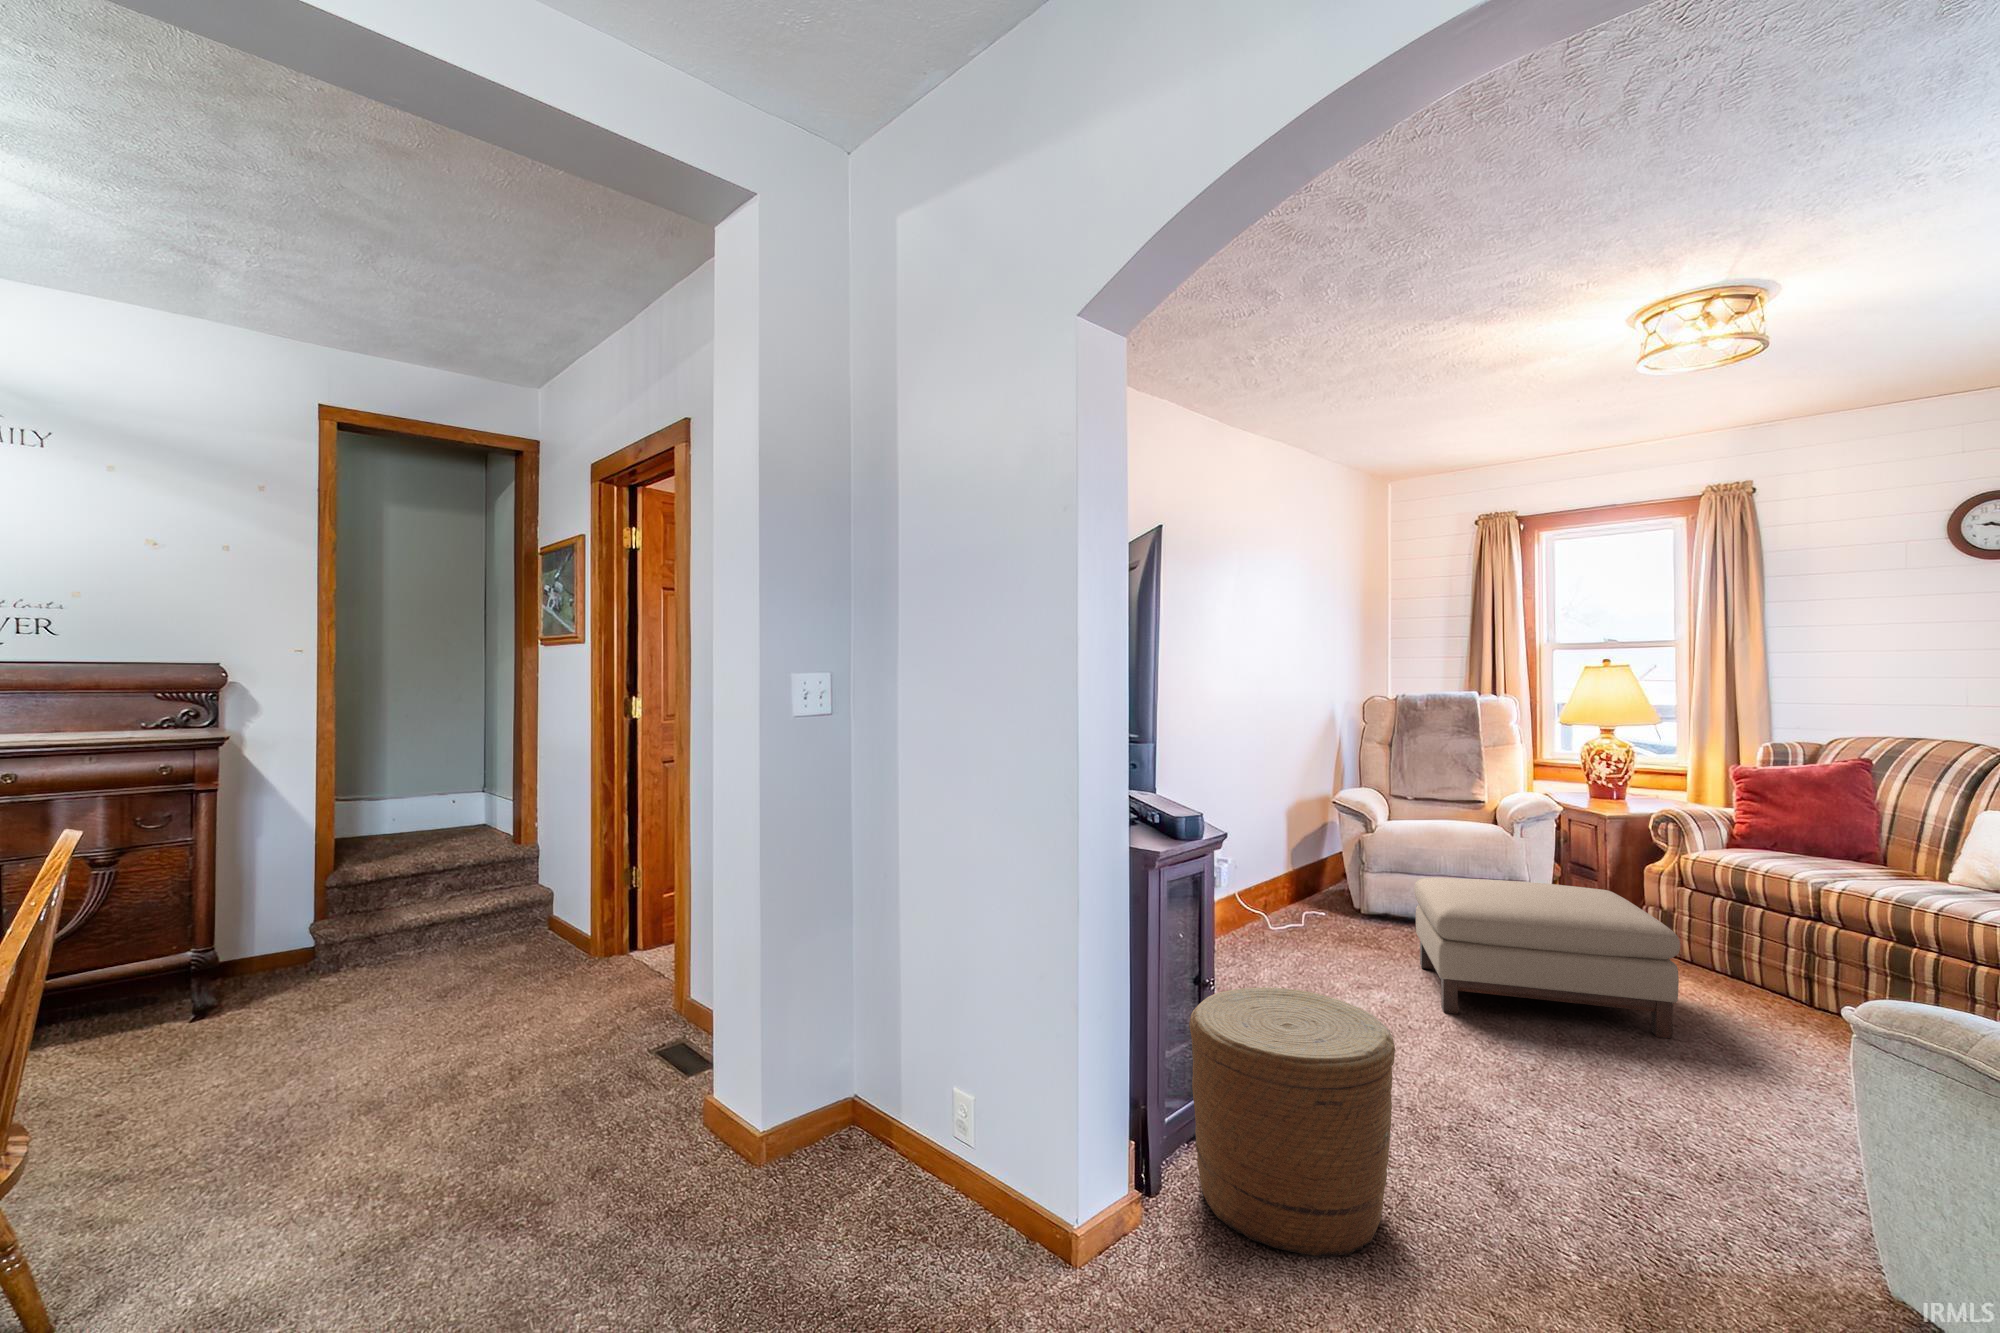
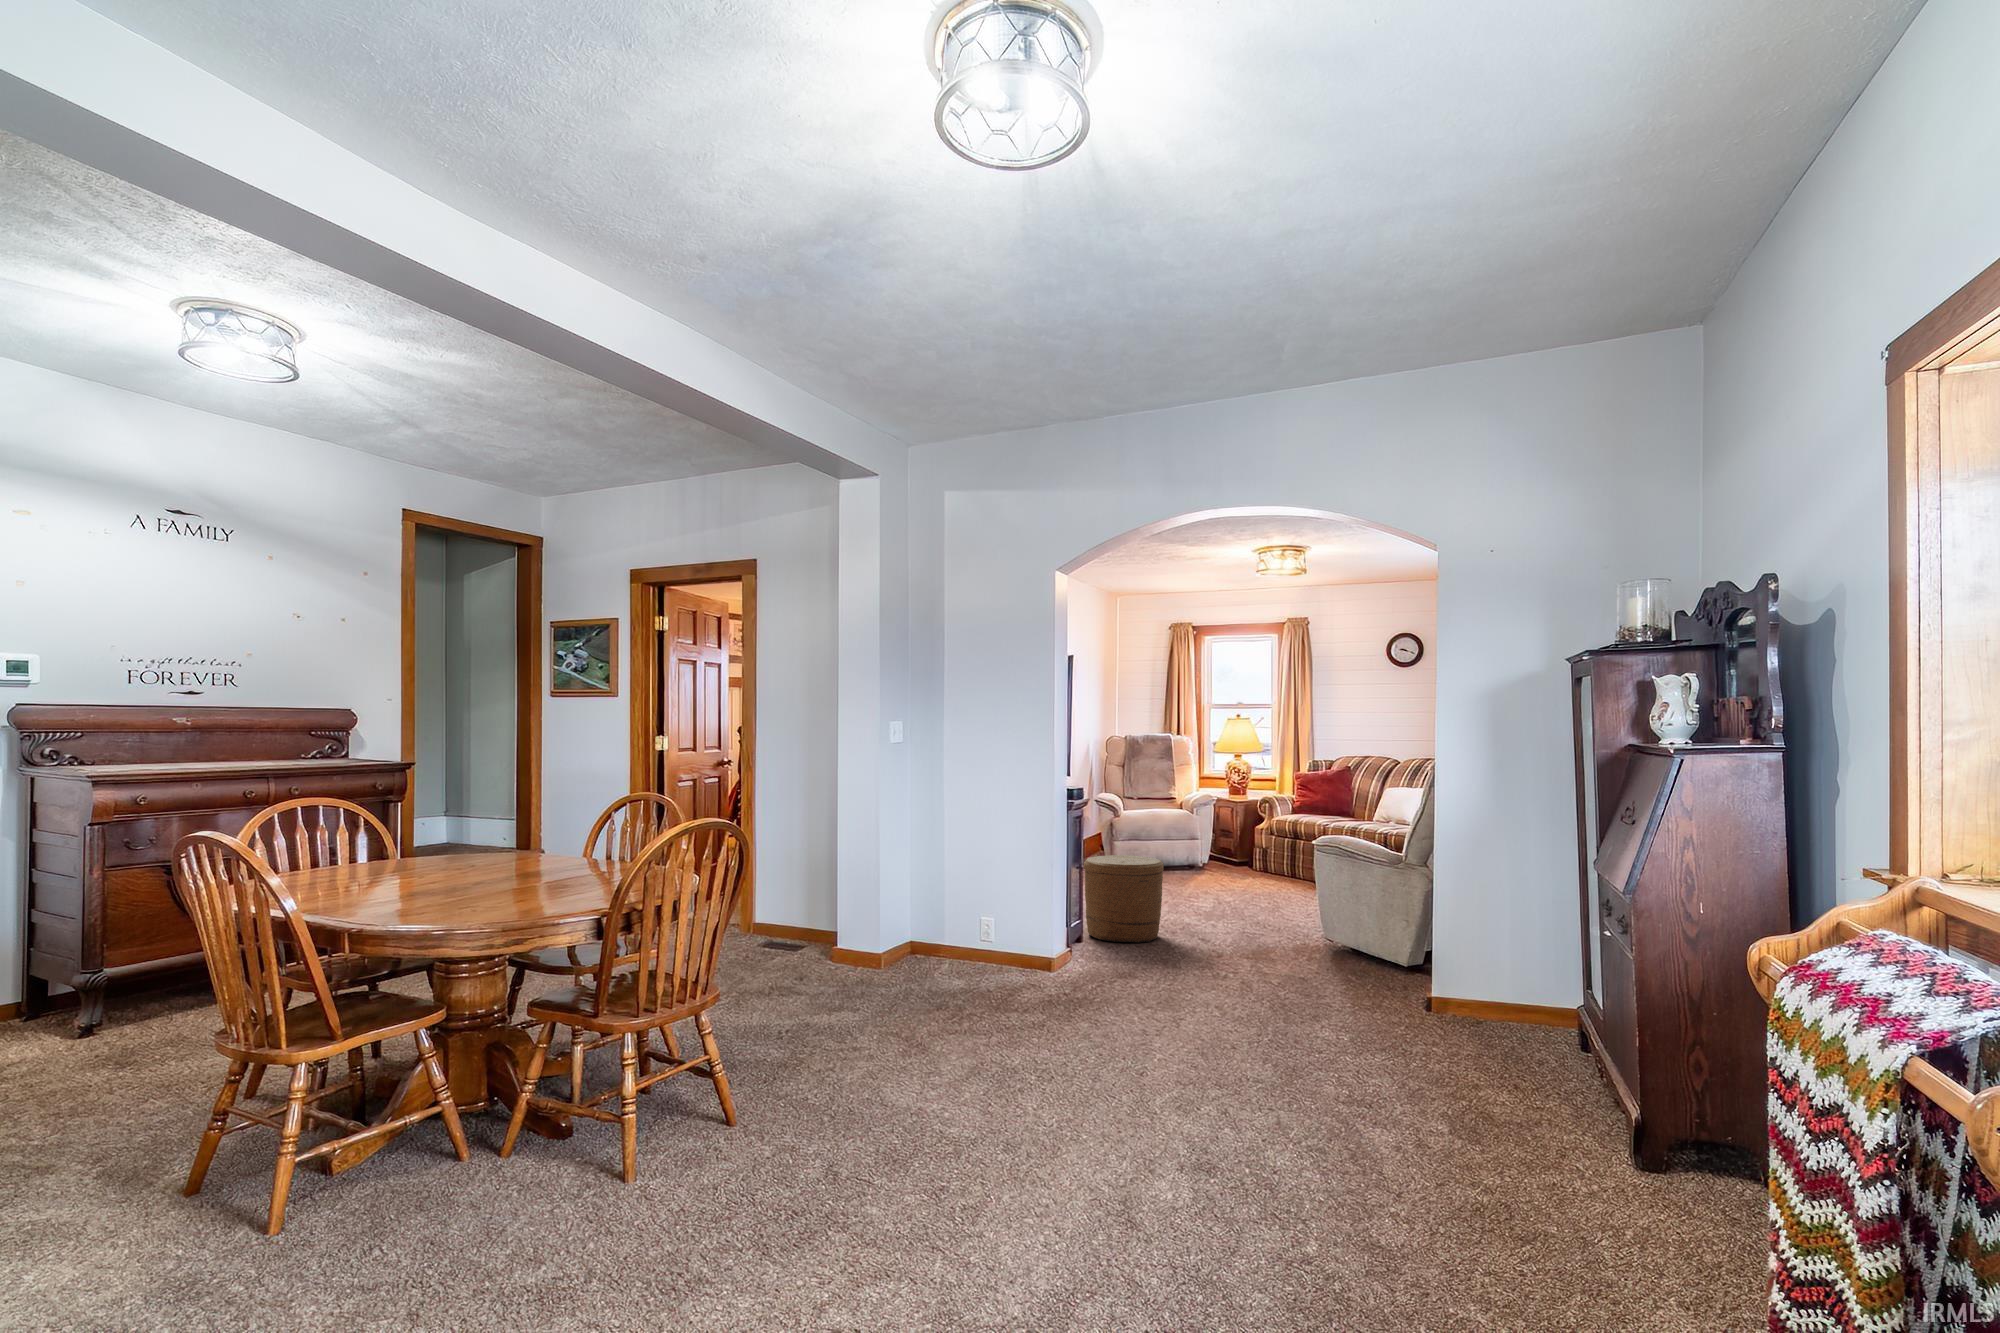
ottoman: present [1414,878,1680,1039] -> none [1147,832,1265,896]

